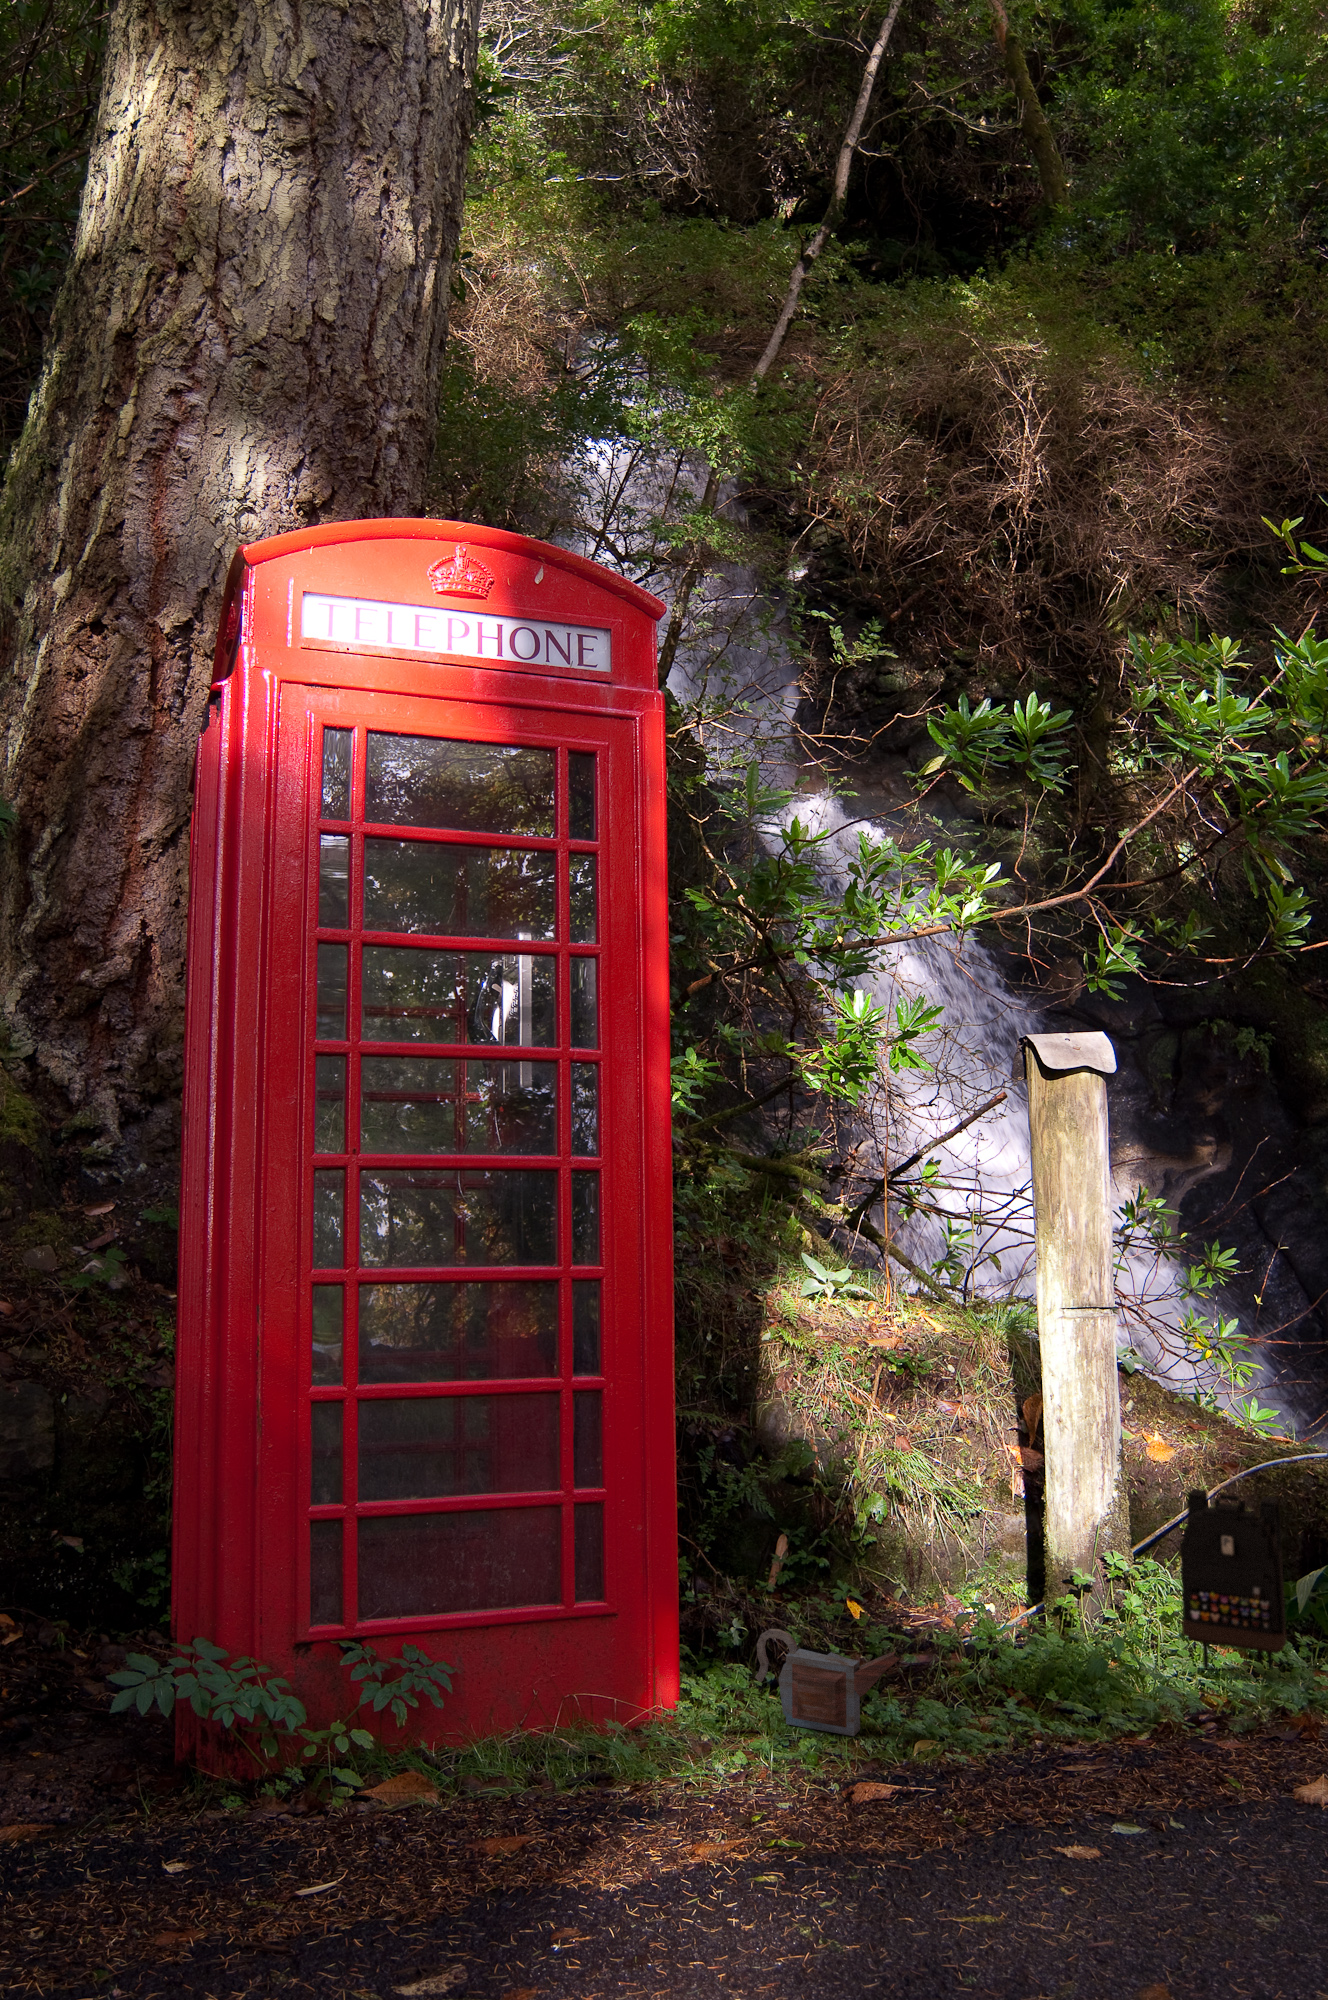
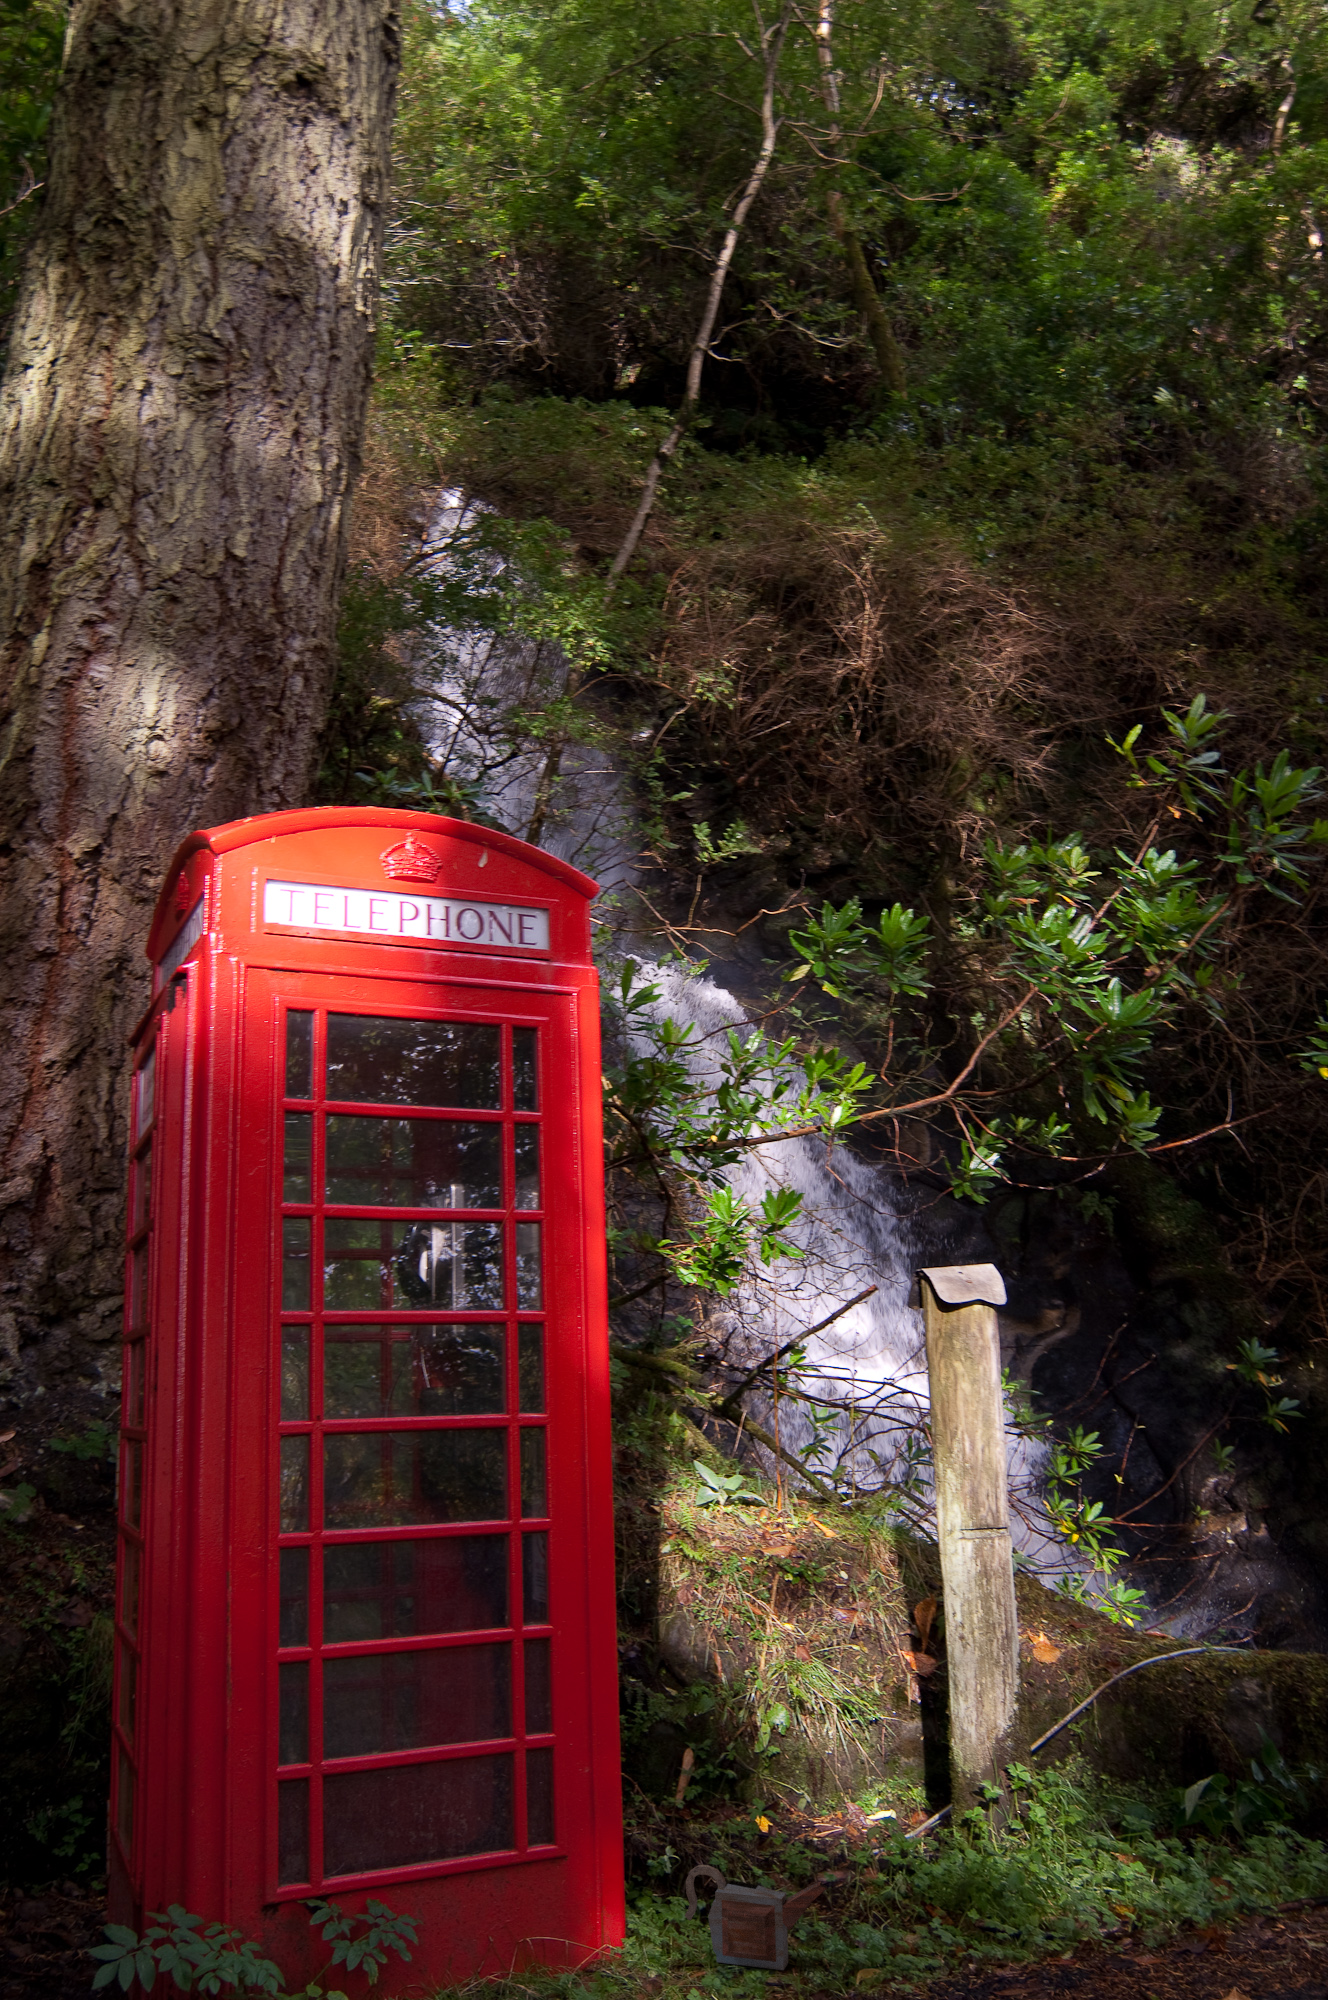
backpack: present [1180,1489,1287,1670] -> none [1072,1691,1173,1872]

